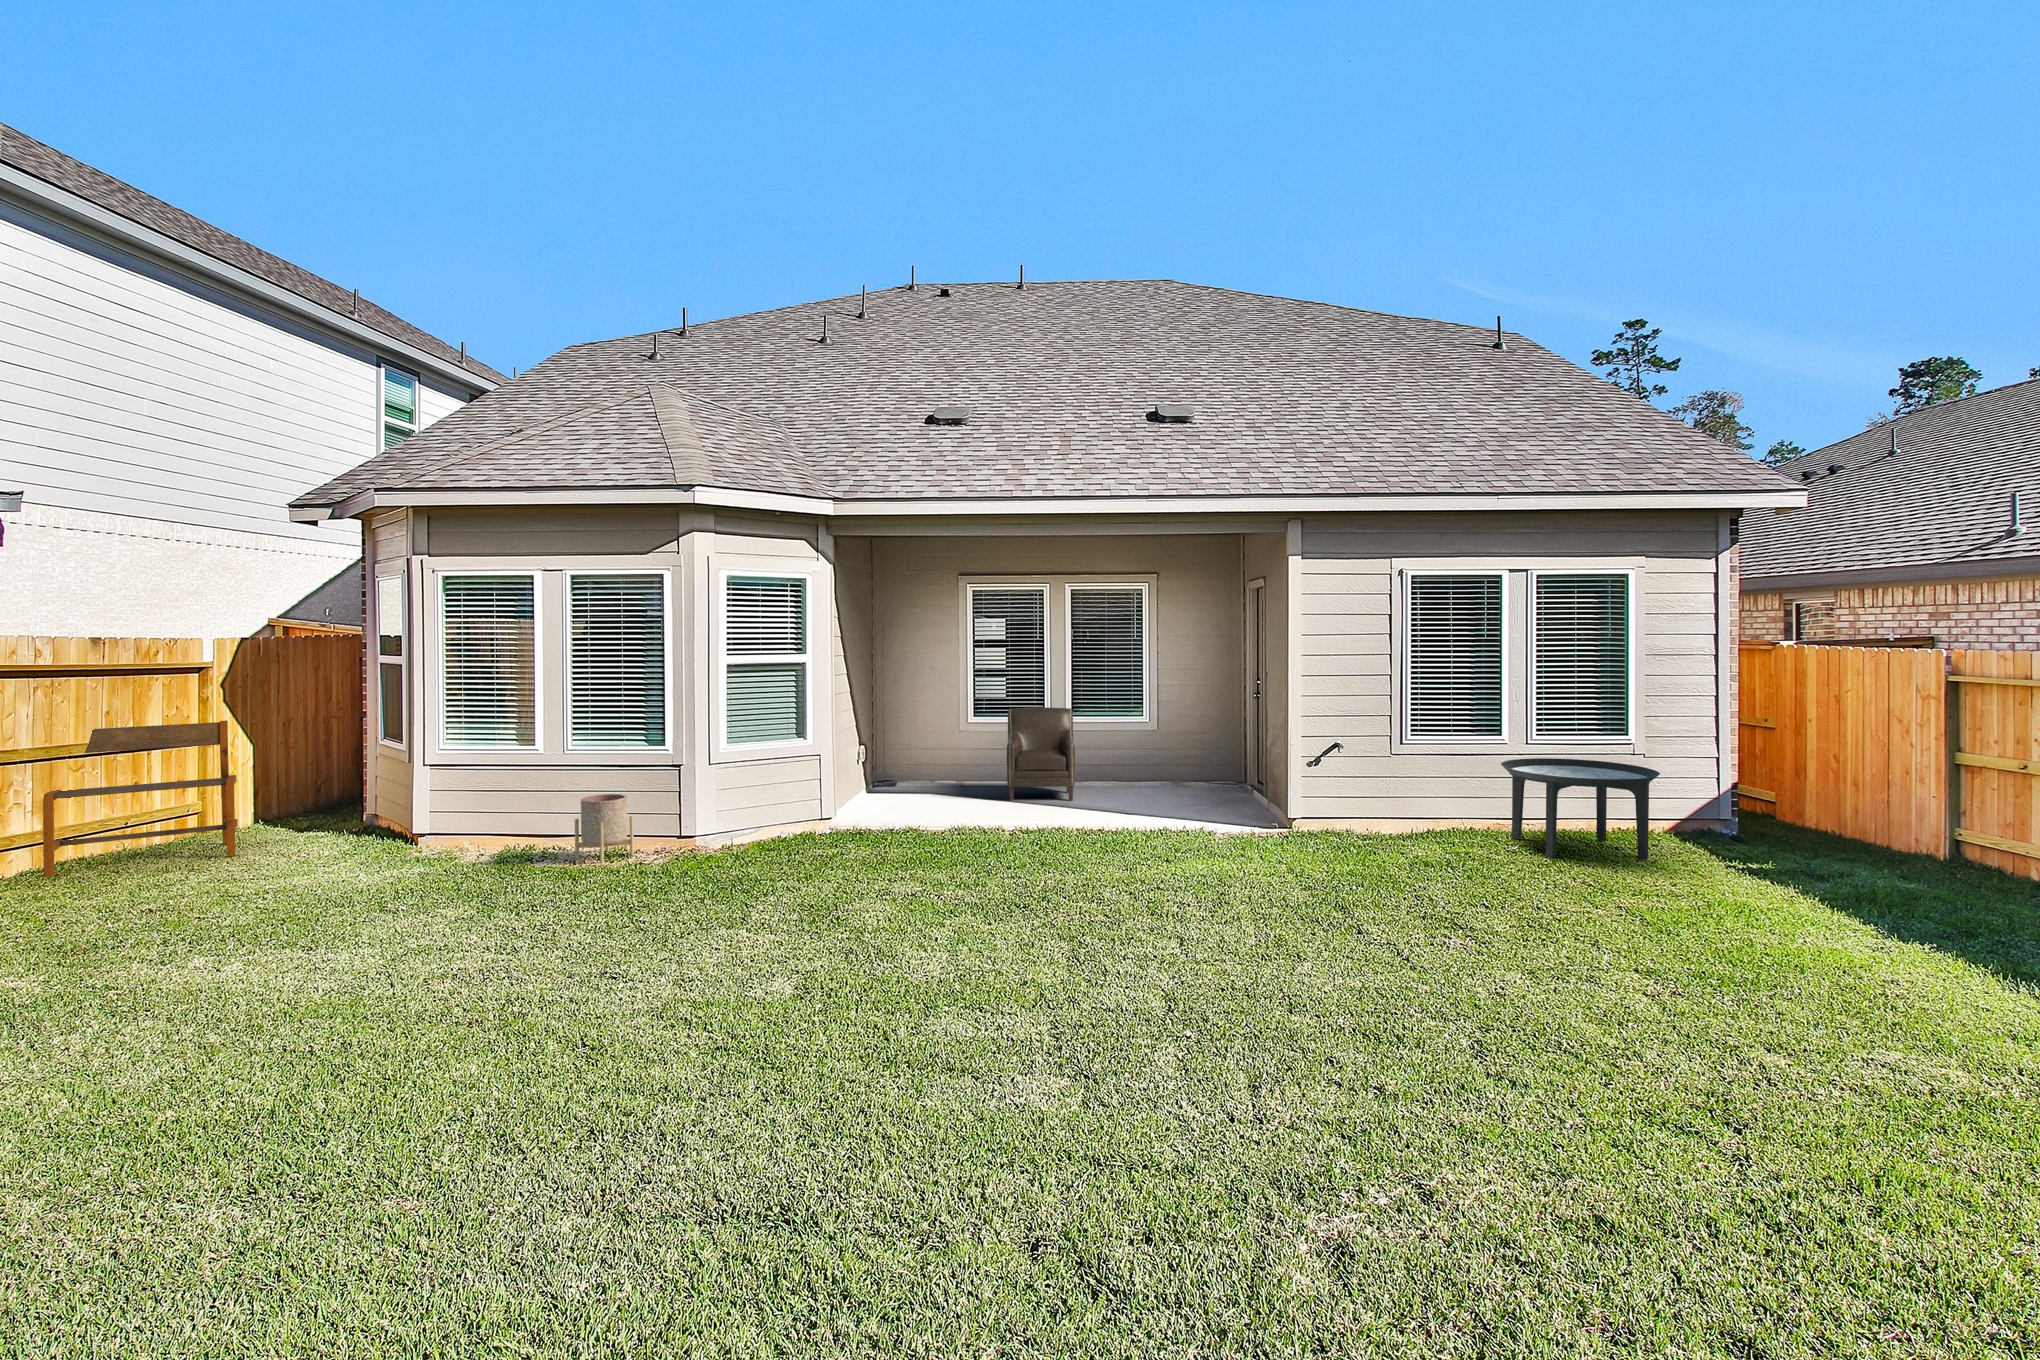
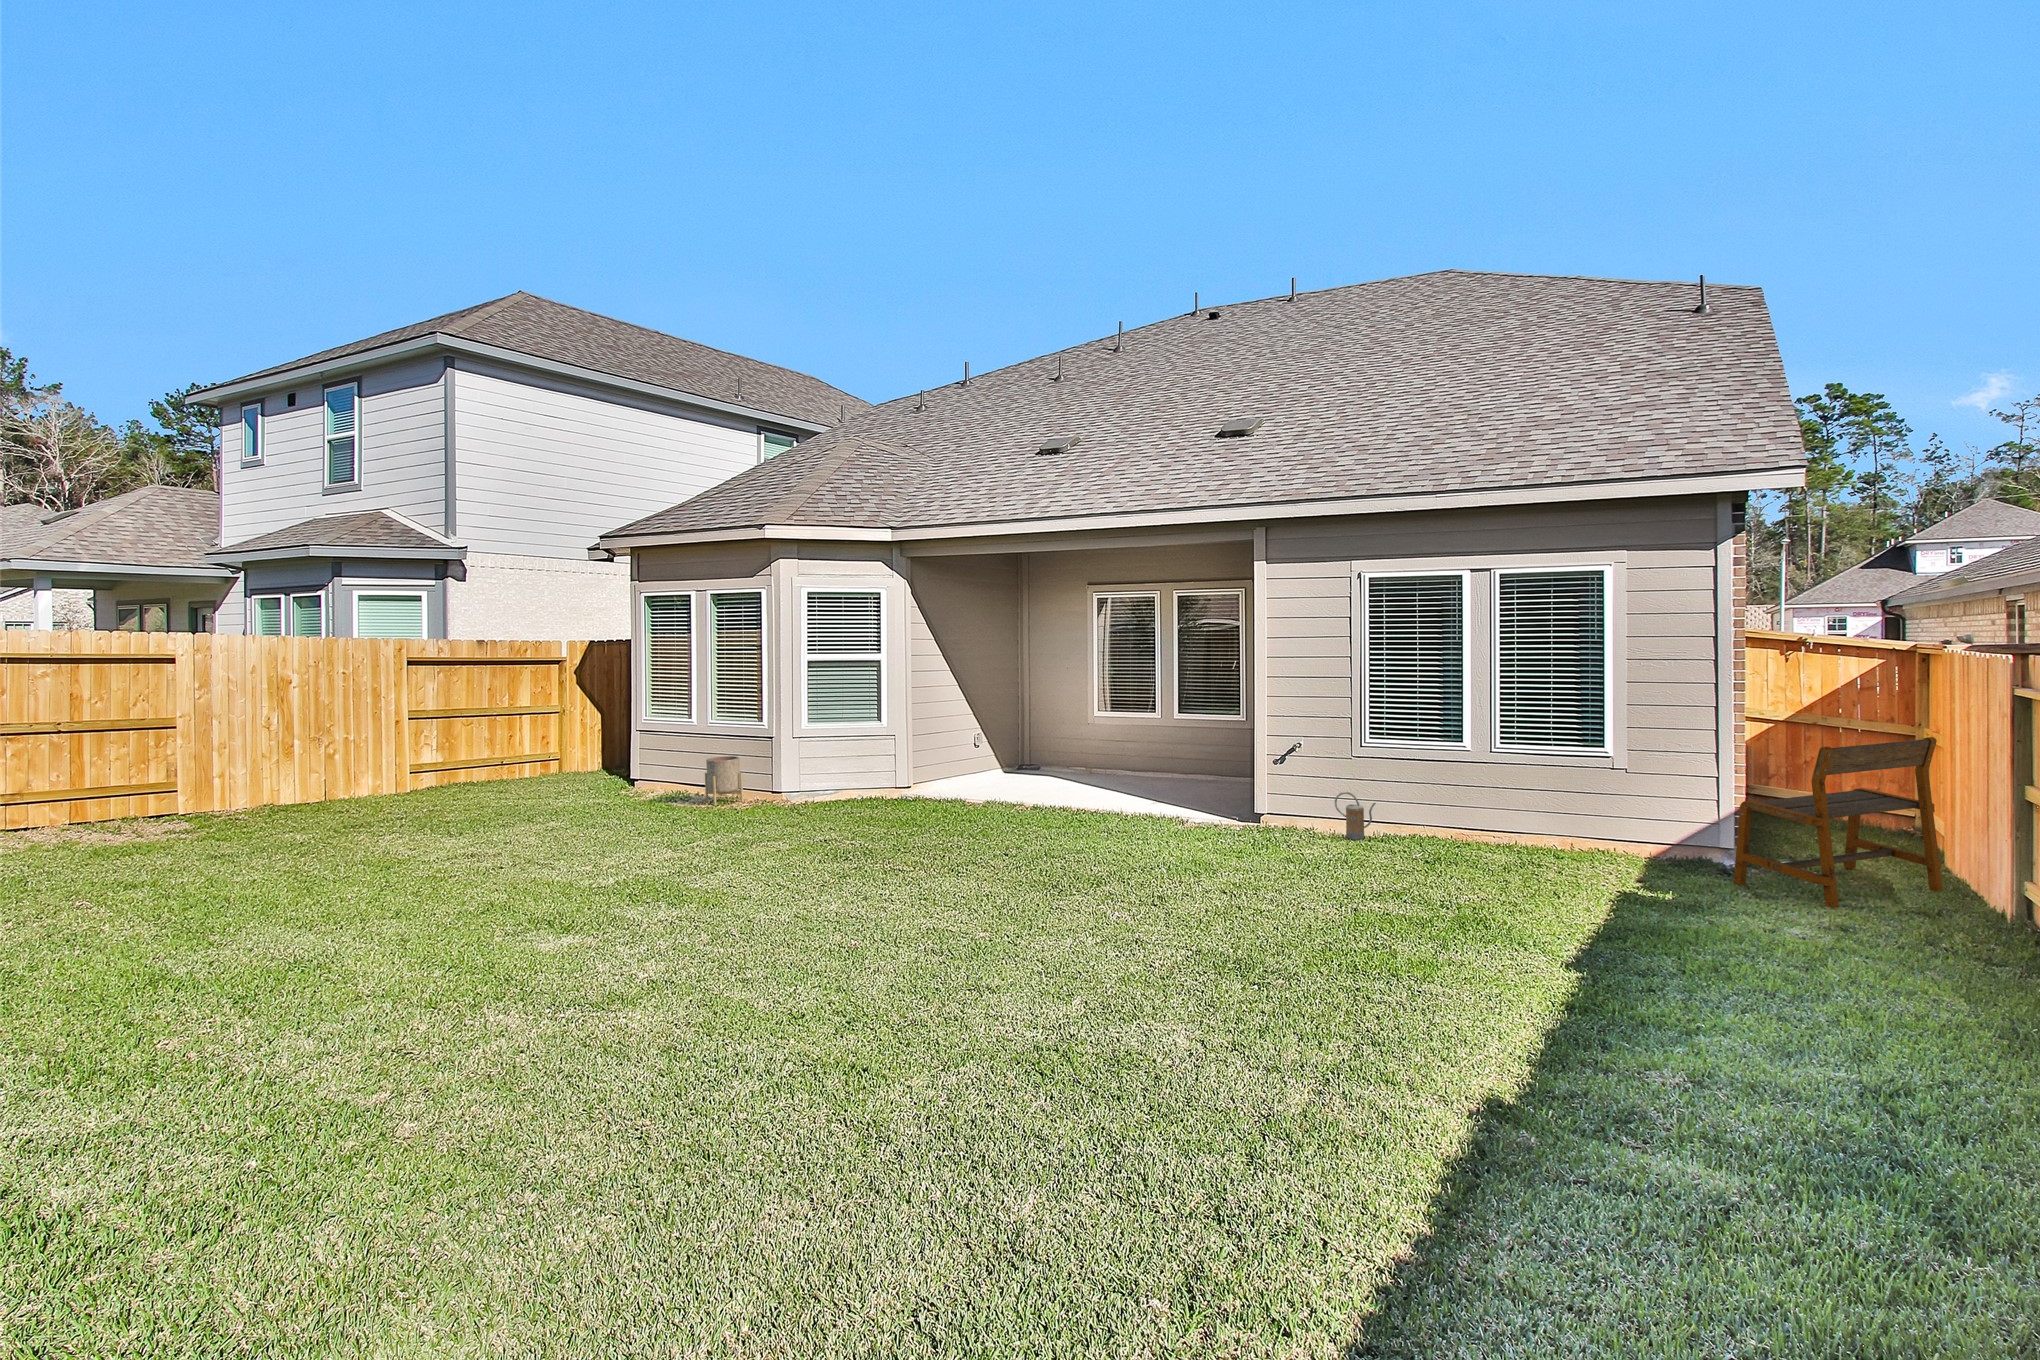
chair: present [1007,707,1075,801] -> none [1084,699,1161,784]
bench: present [43,721,238,877] -> present [1734,737,1943,908]
round table: present [1501,758,1660,860] -> none [1422,765,1577,876]
watering can: none [1392,792,1435,840] -> present [1335,792,1376,839]

